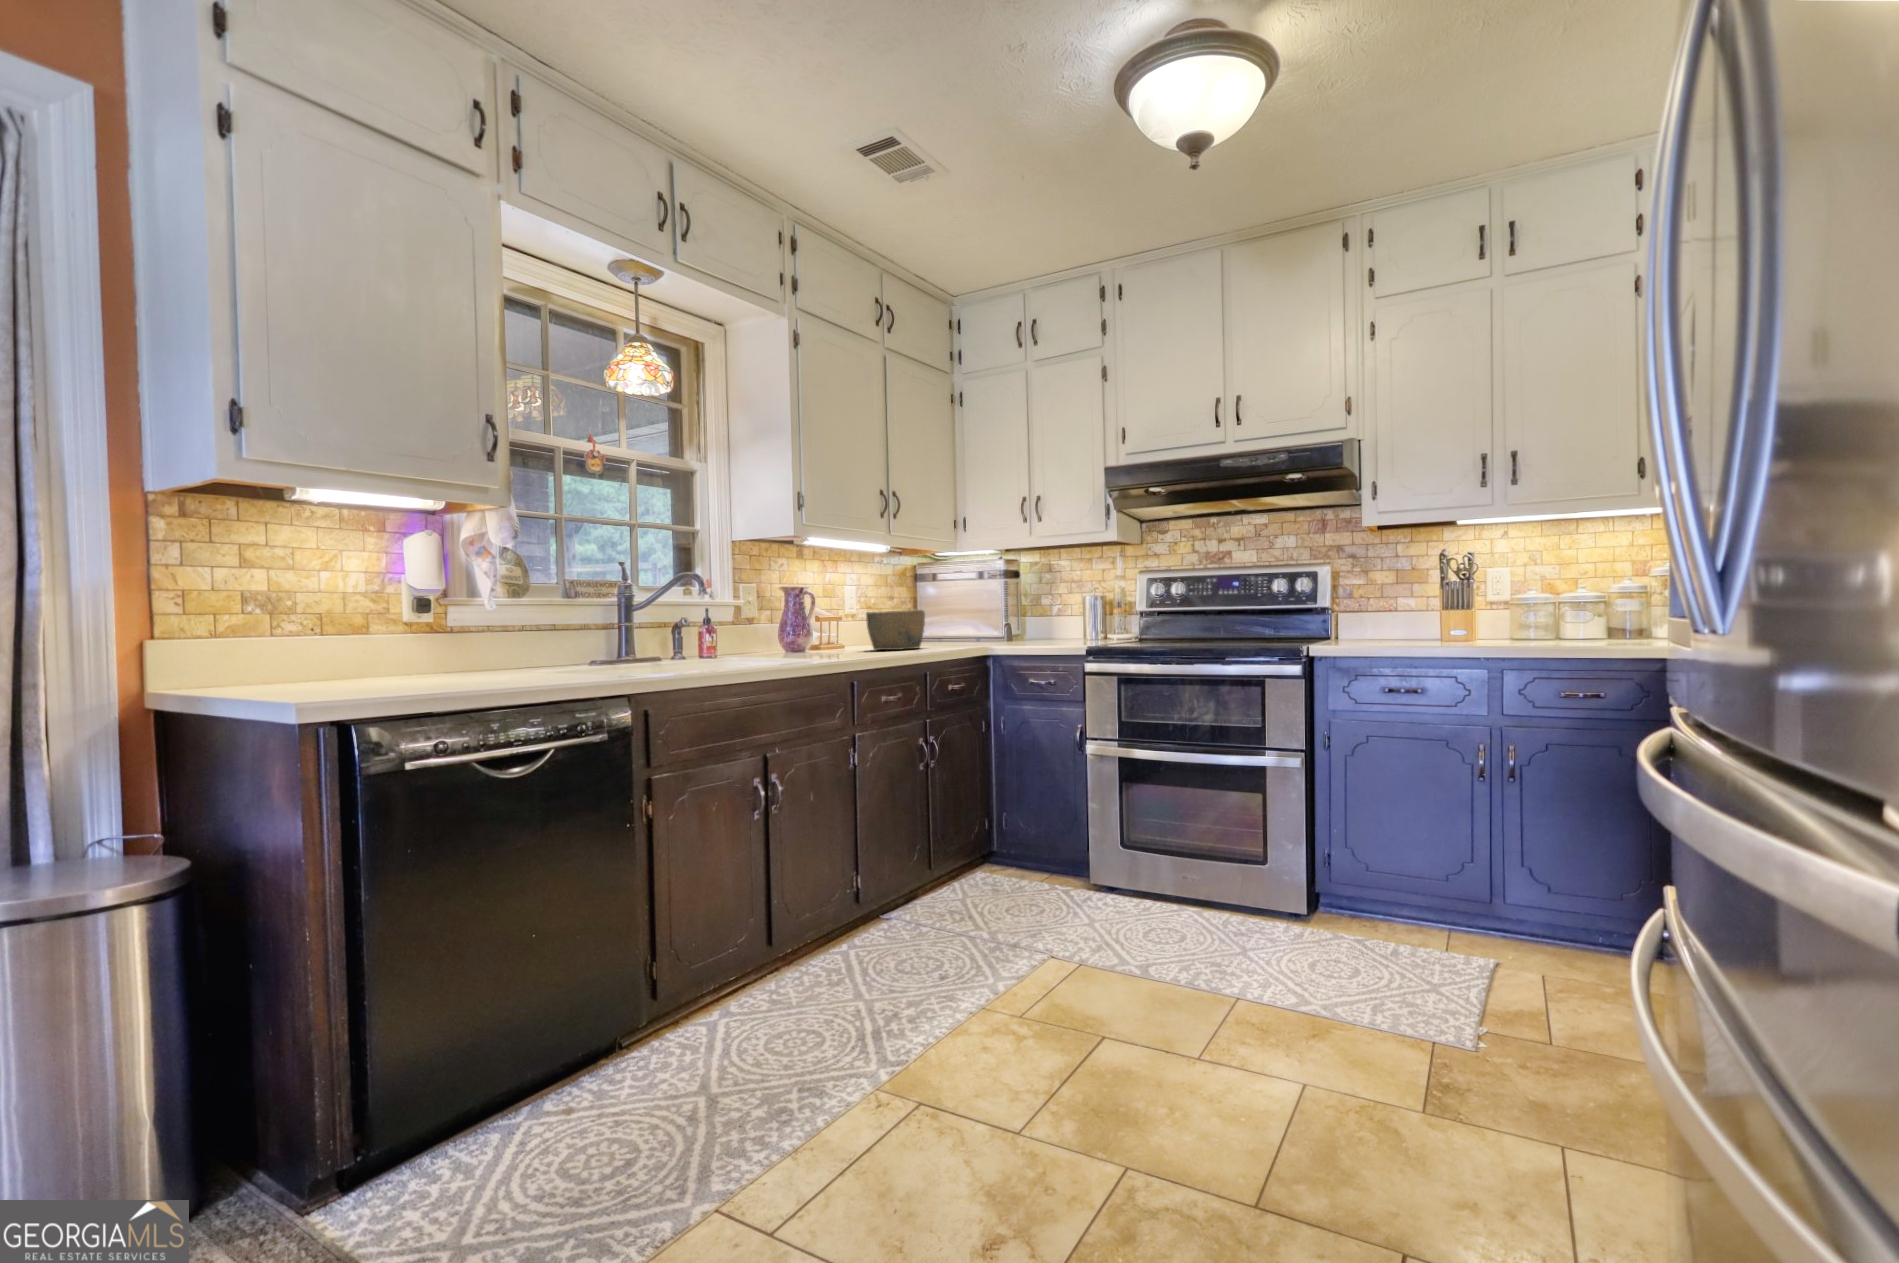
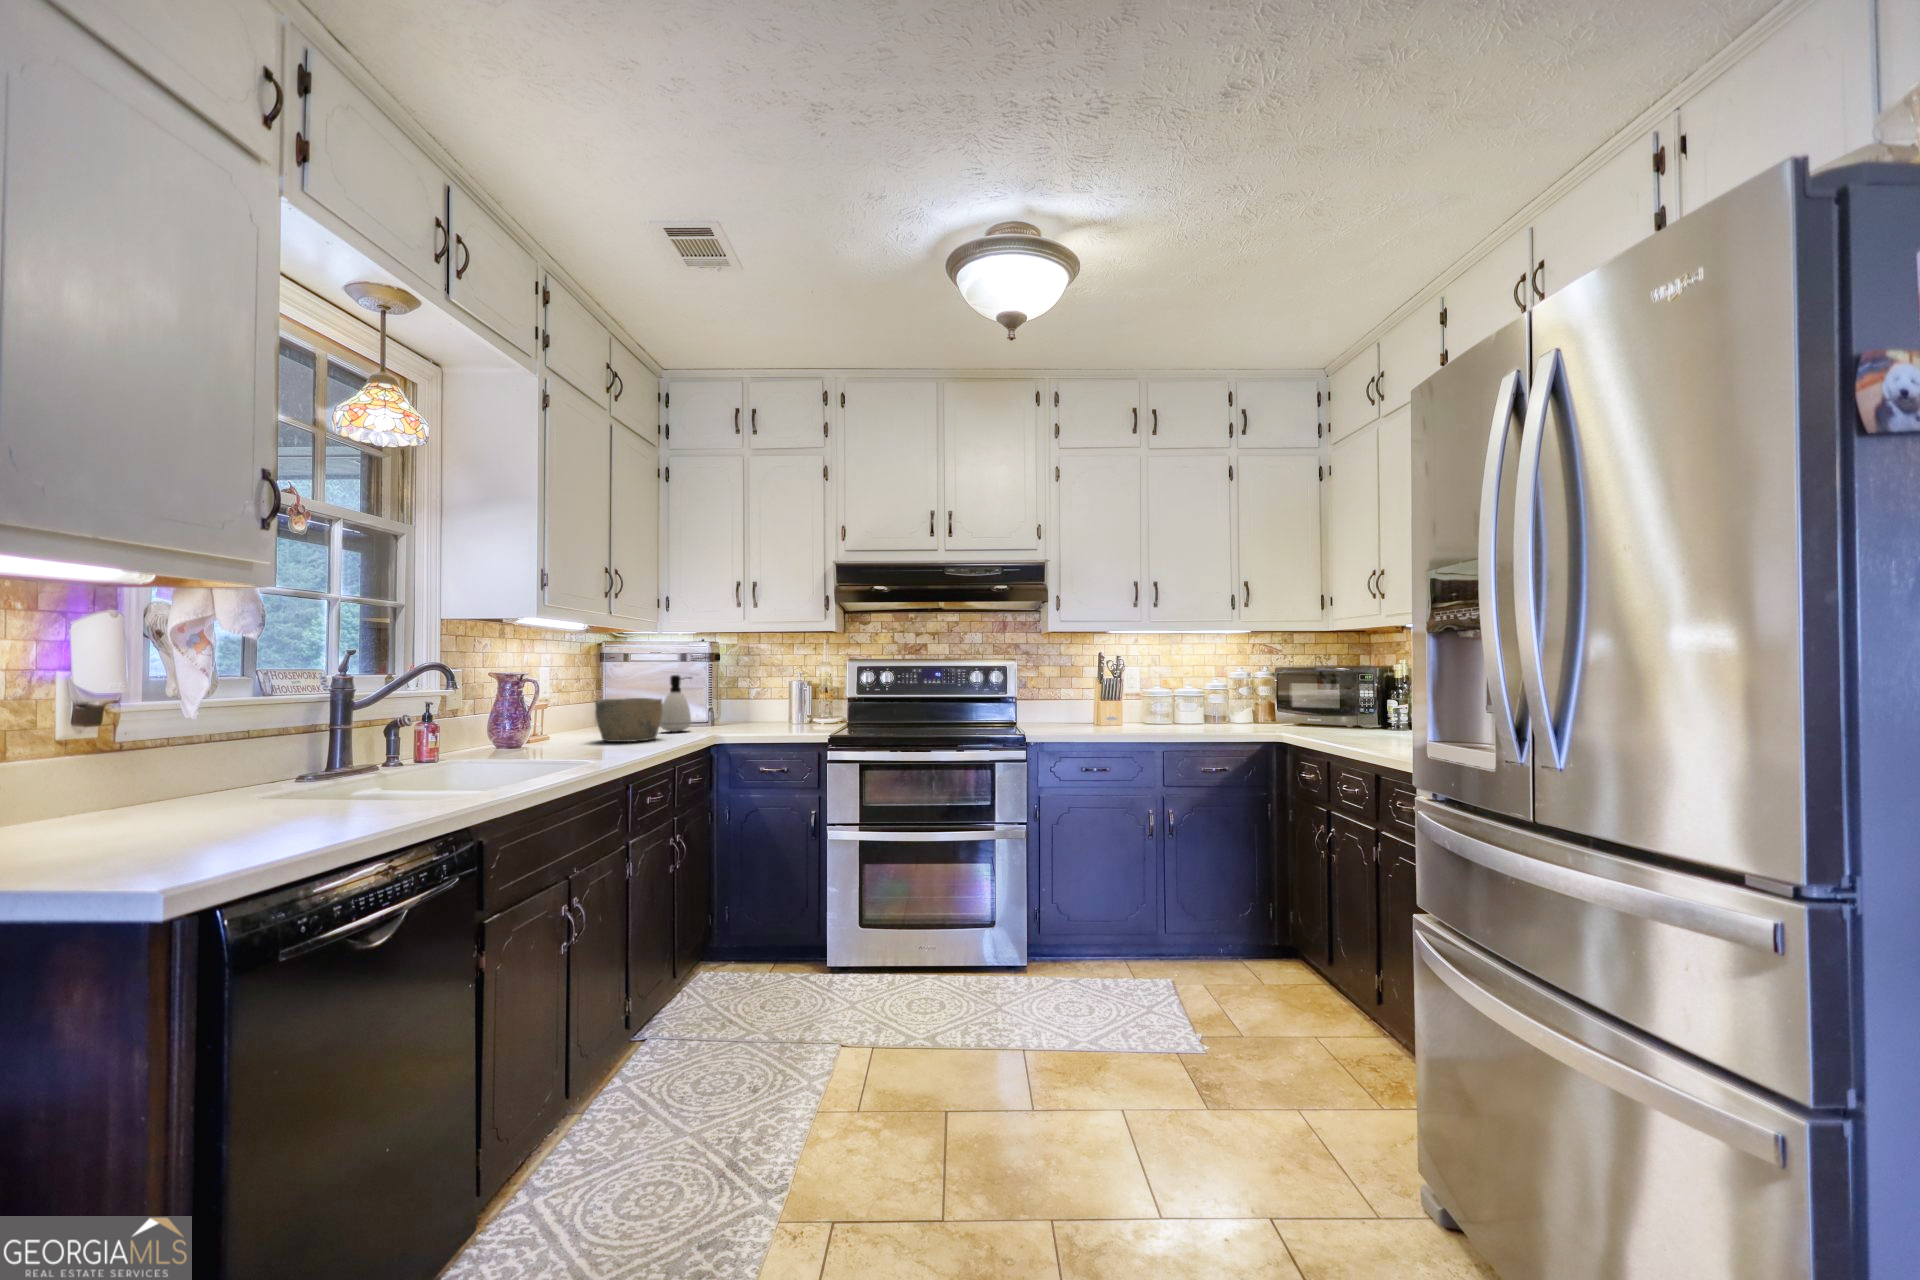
soap dispenser: none [938,590,967,644] -> present [660,675,691,732]

